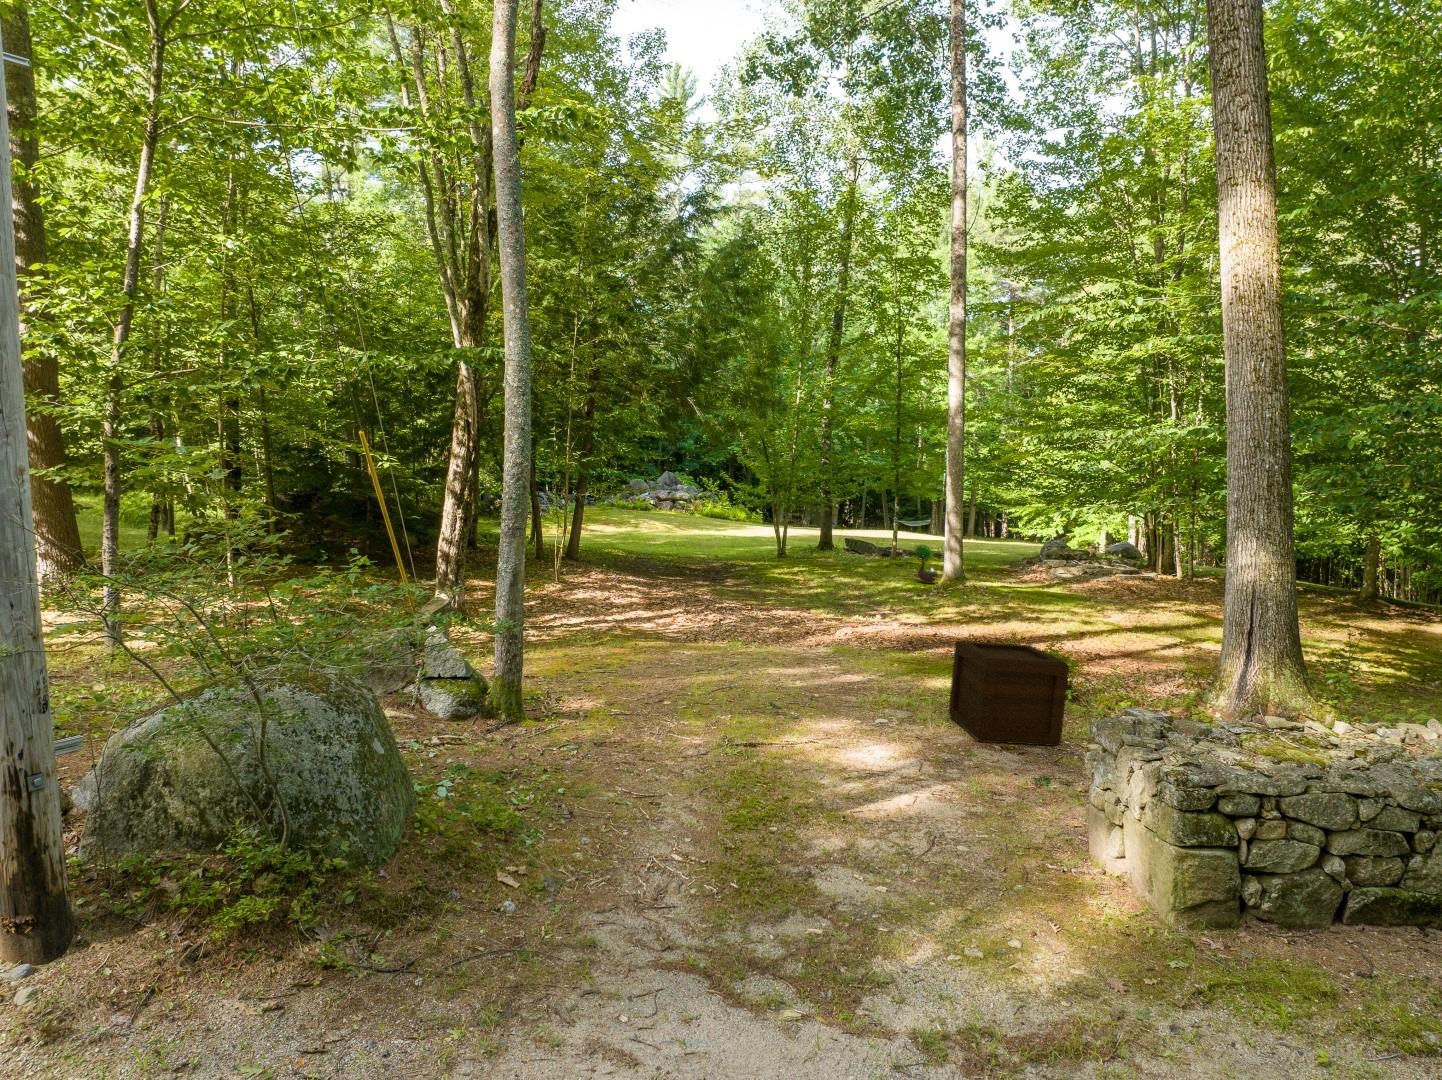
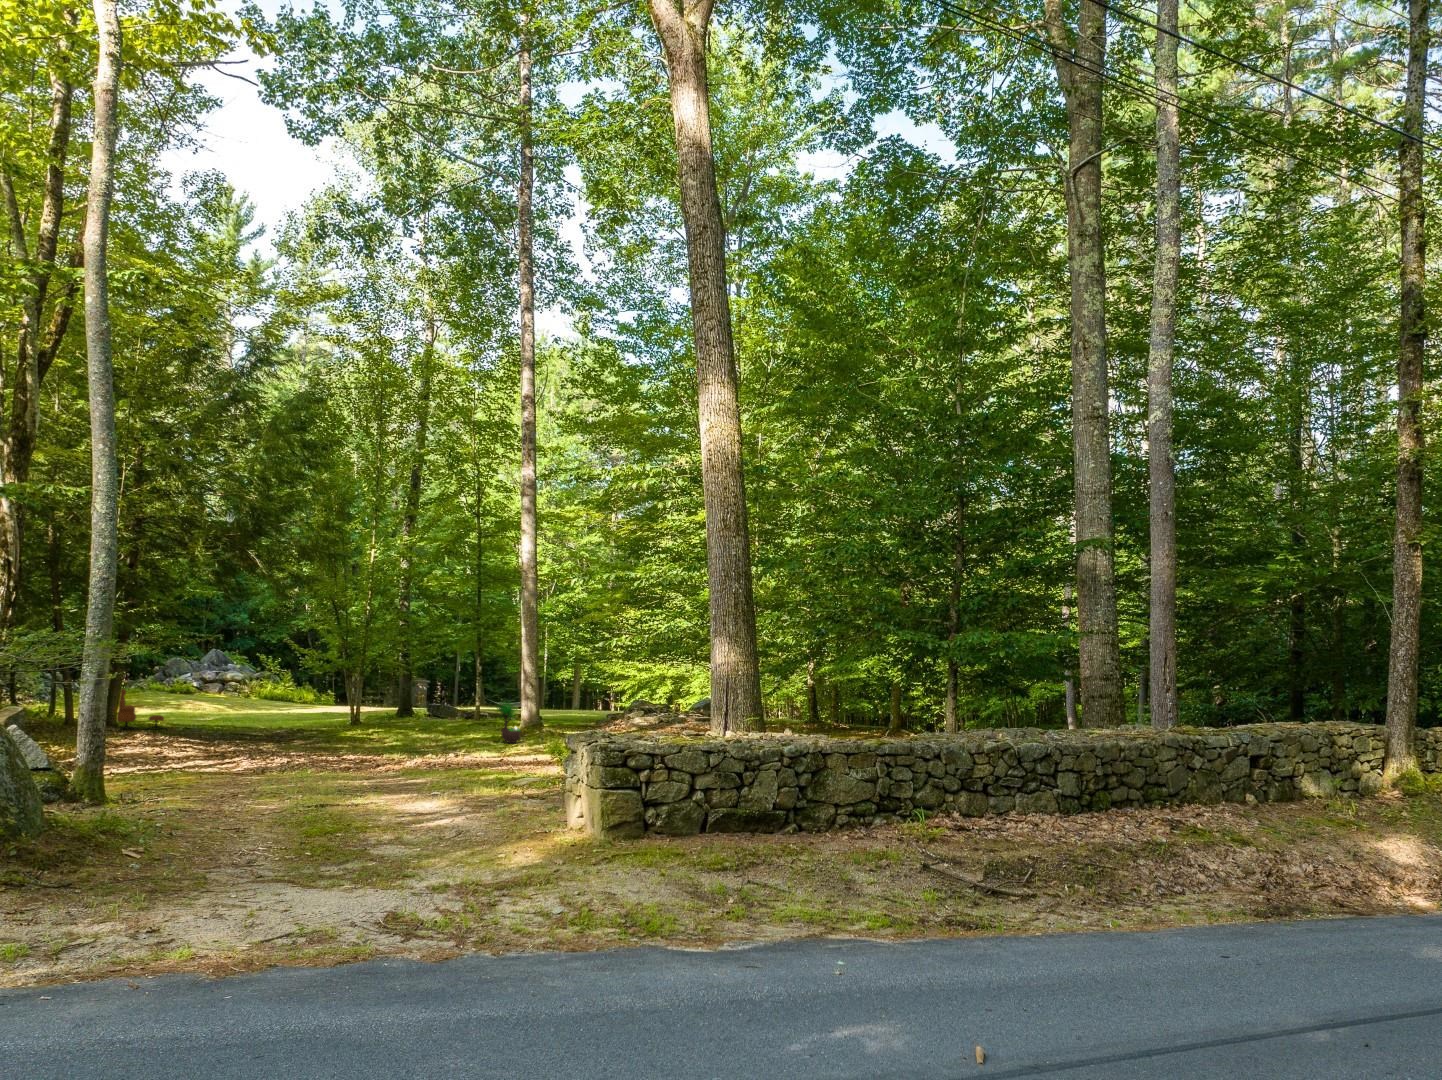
lounge chair: none [604,508,642,543] -> present [117,689,164,730]
wooden crate: present [949,641,1069,746] -> none [493,767,595,862]

